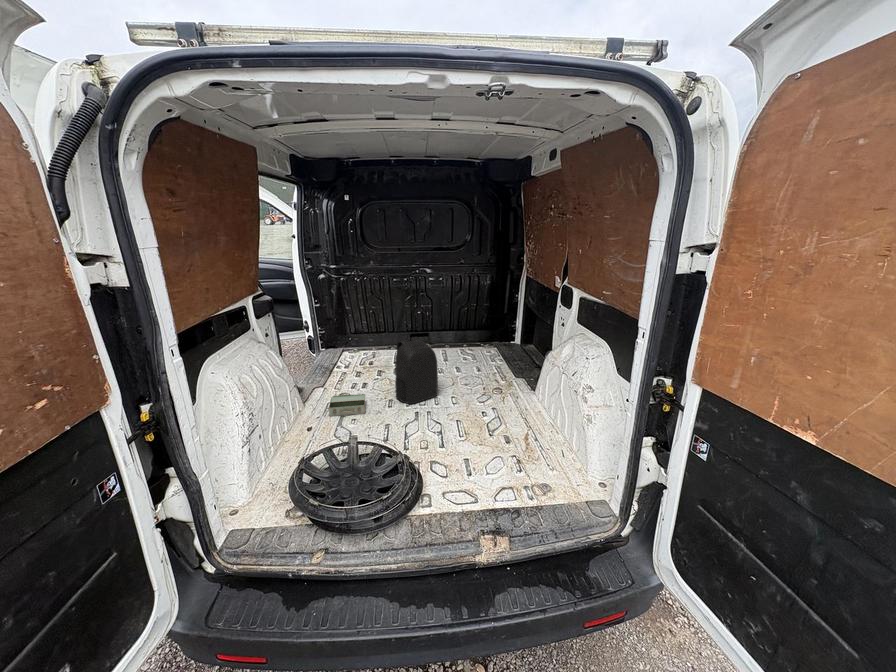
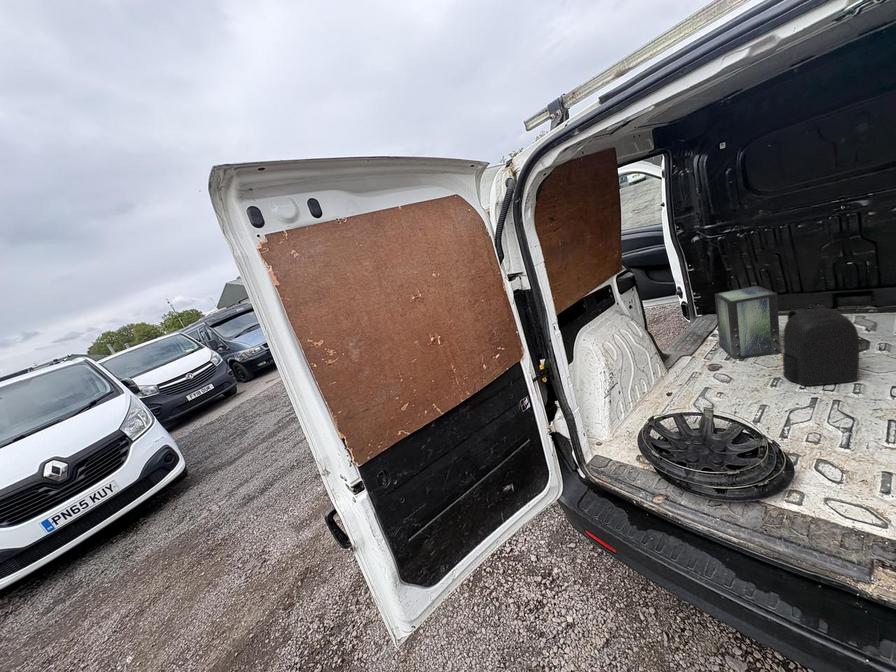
storage box: none [341,321,390,388] -> present [715,286,780,359]
toolbox: present [329,394,365,416] -> none [692,365,739,387]

